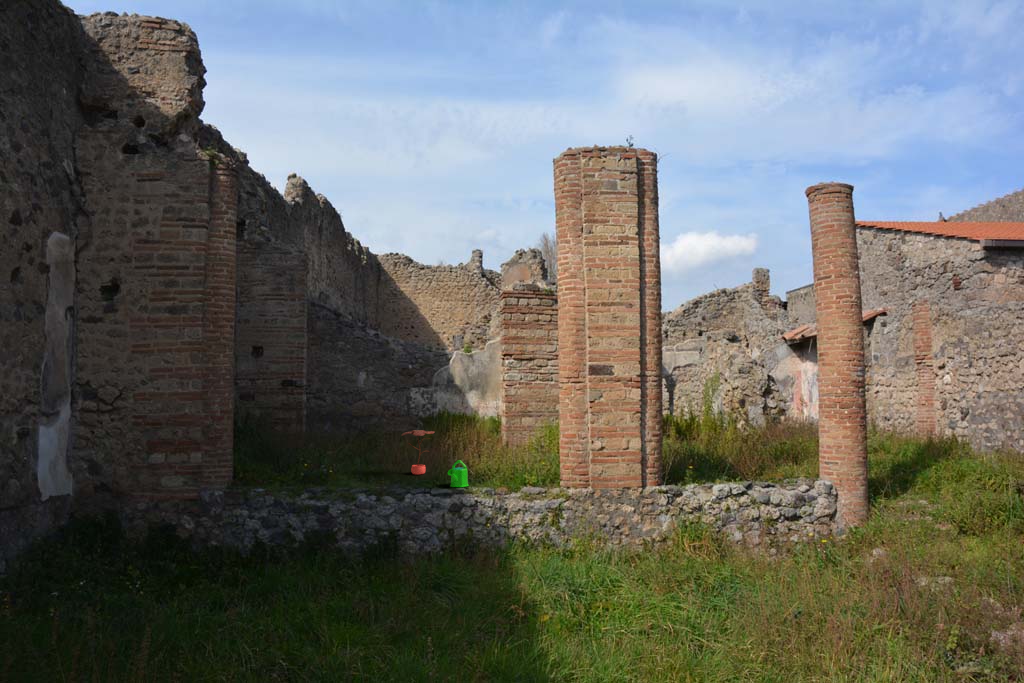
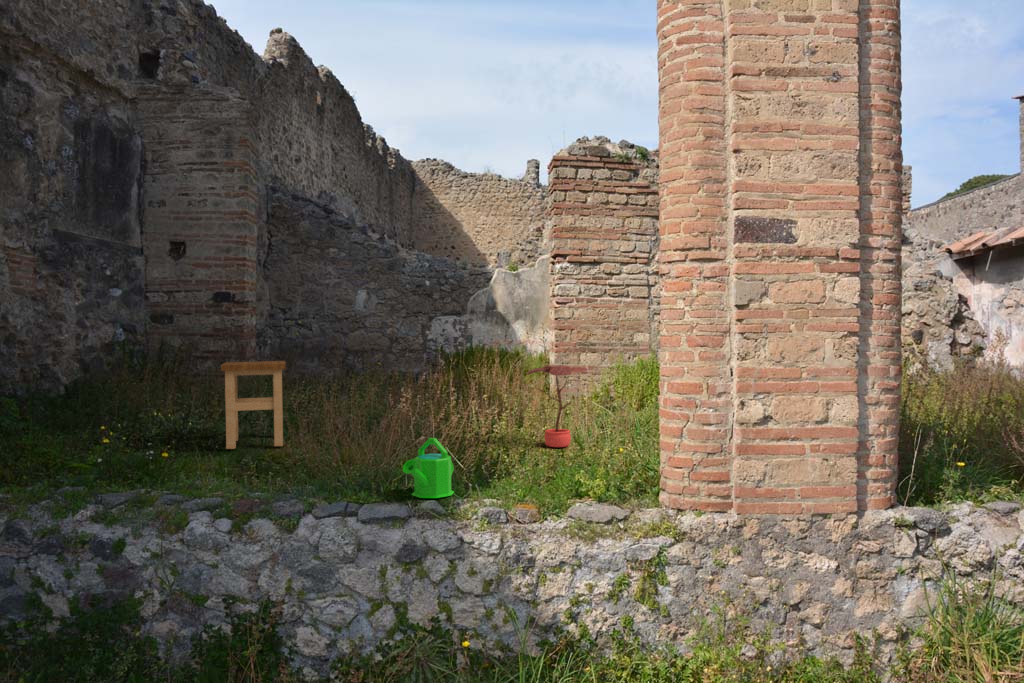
stool: none [340,425,376,471] -> present [221,361,286,449]
potted plant: present [402,430,435,474] -> present [526,365,587,447]

